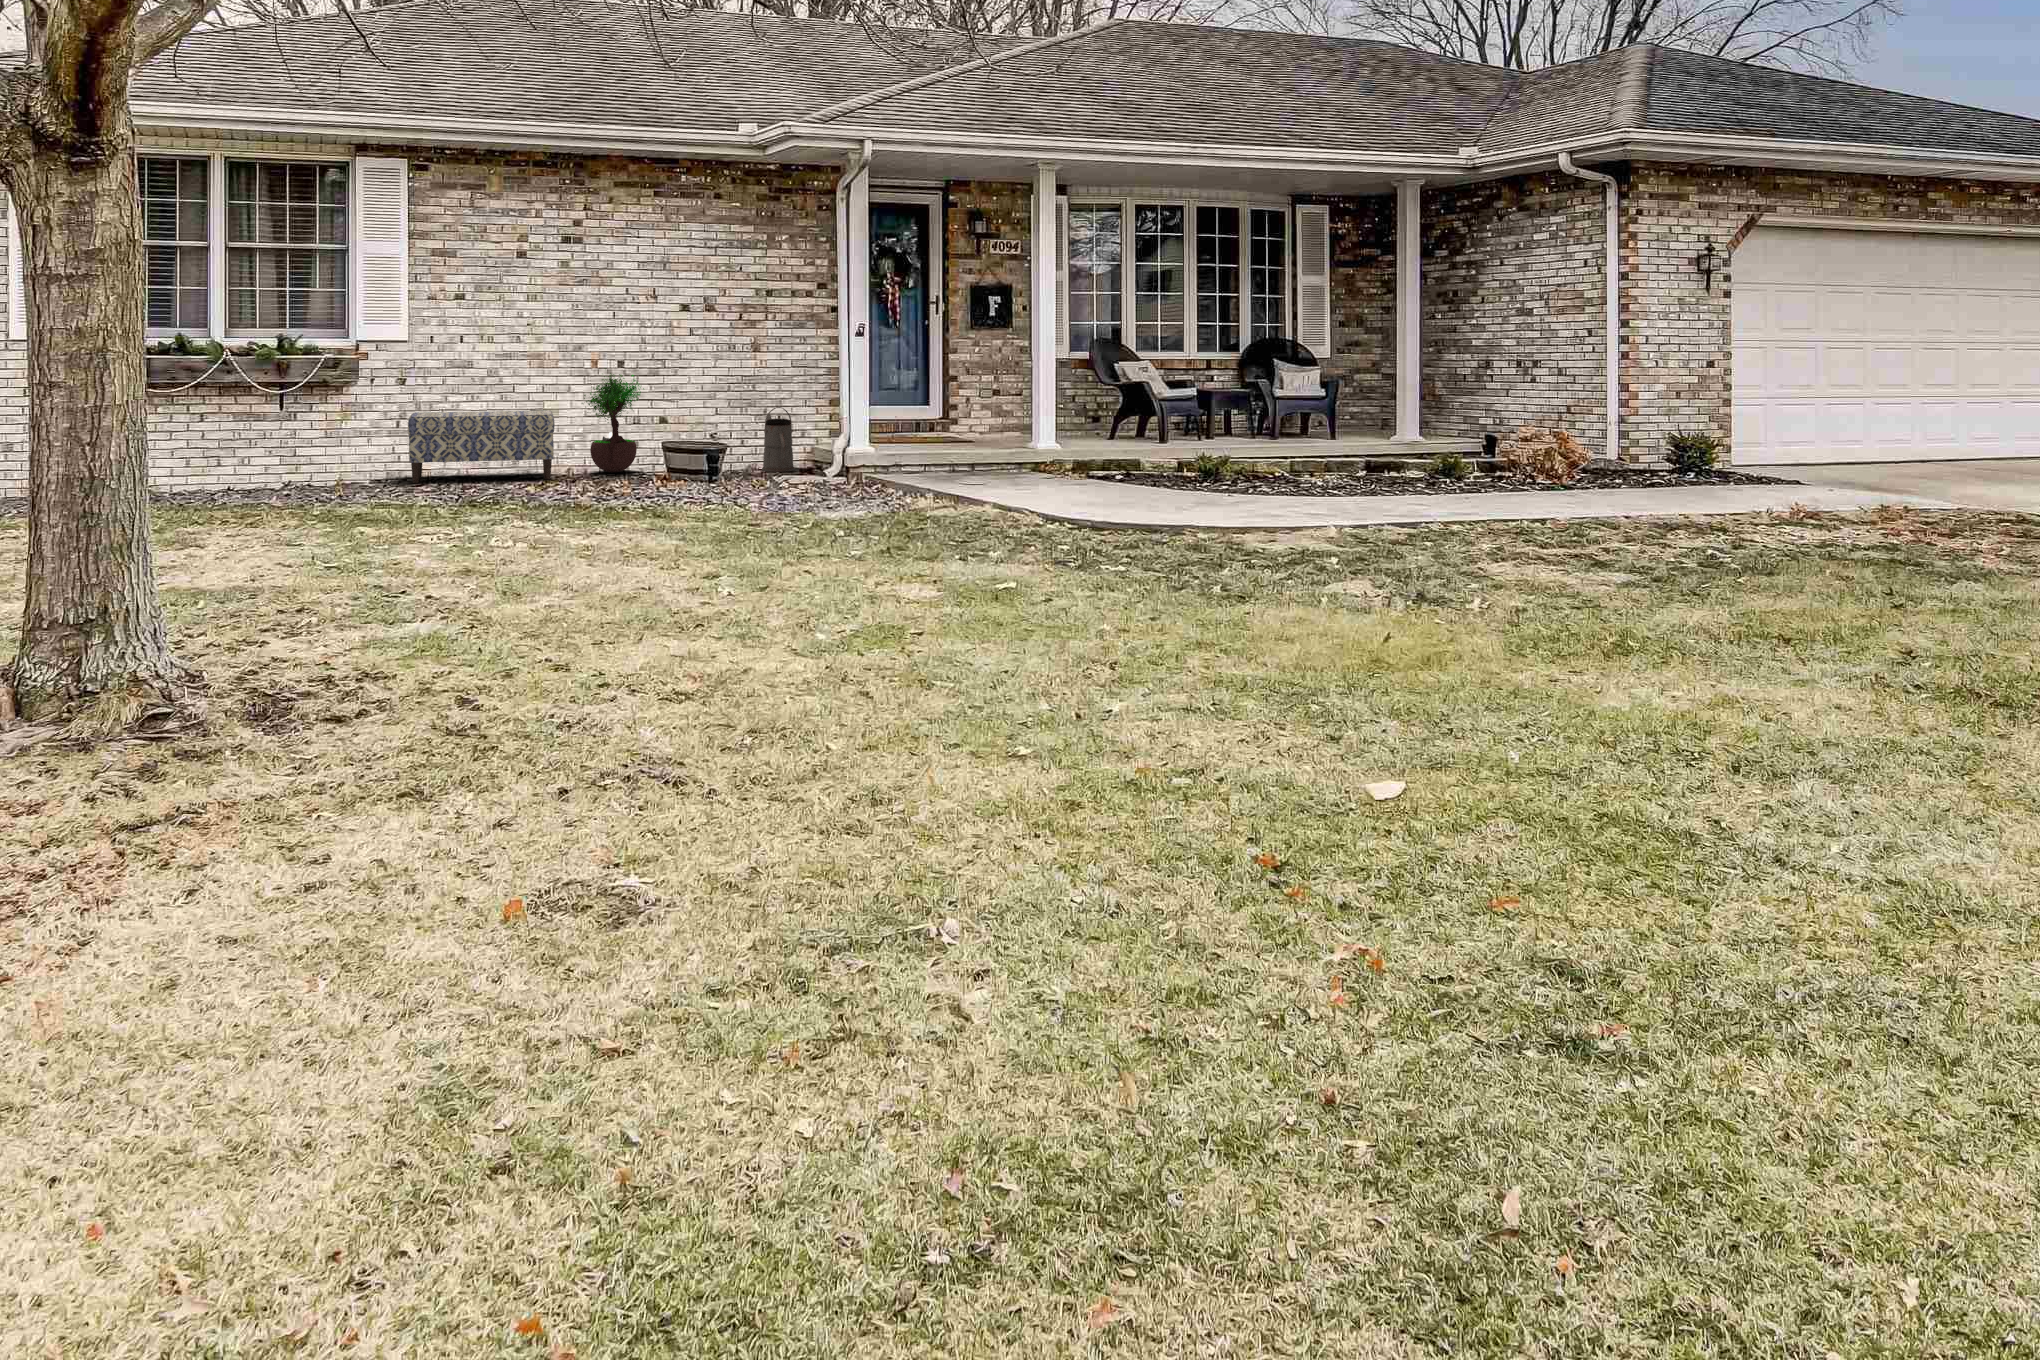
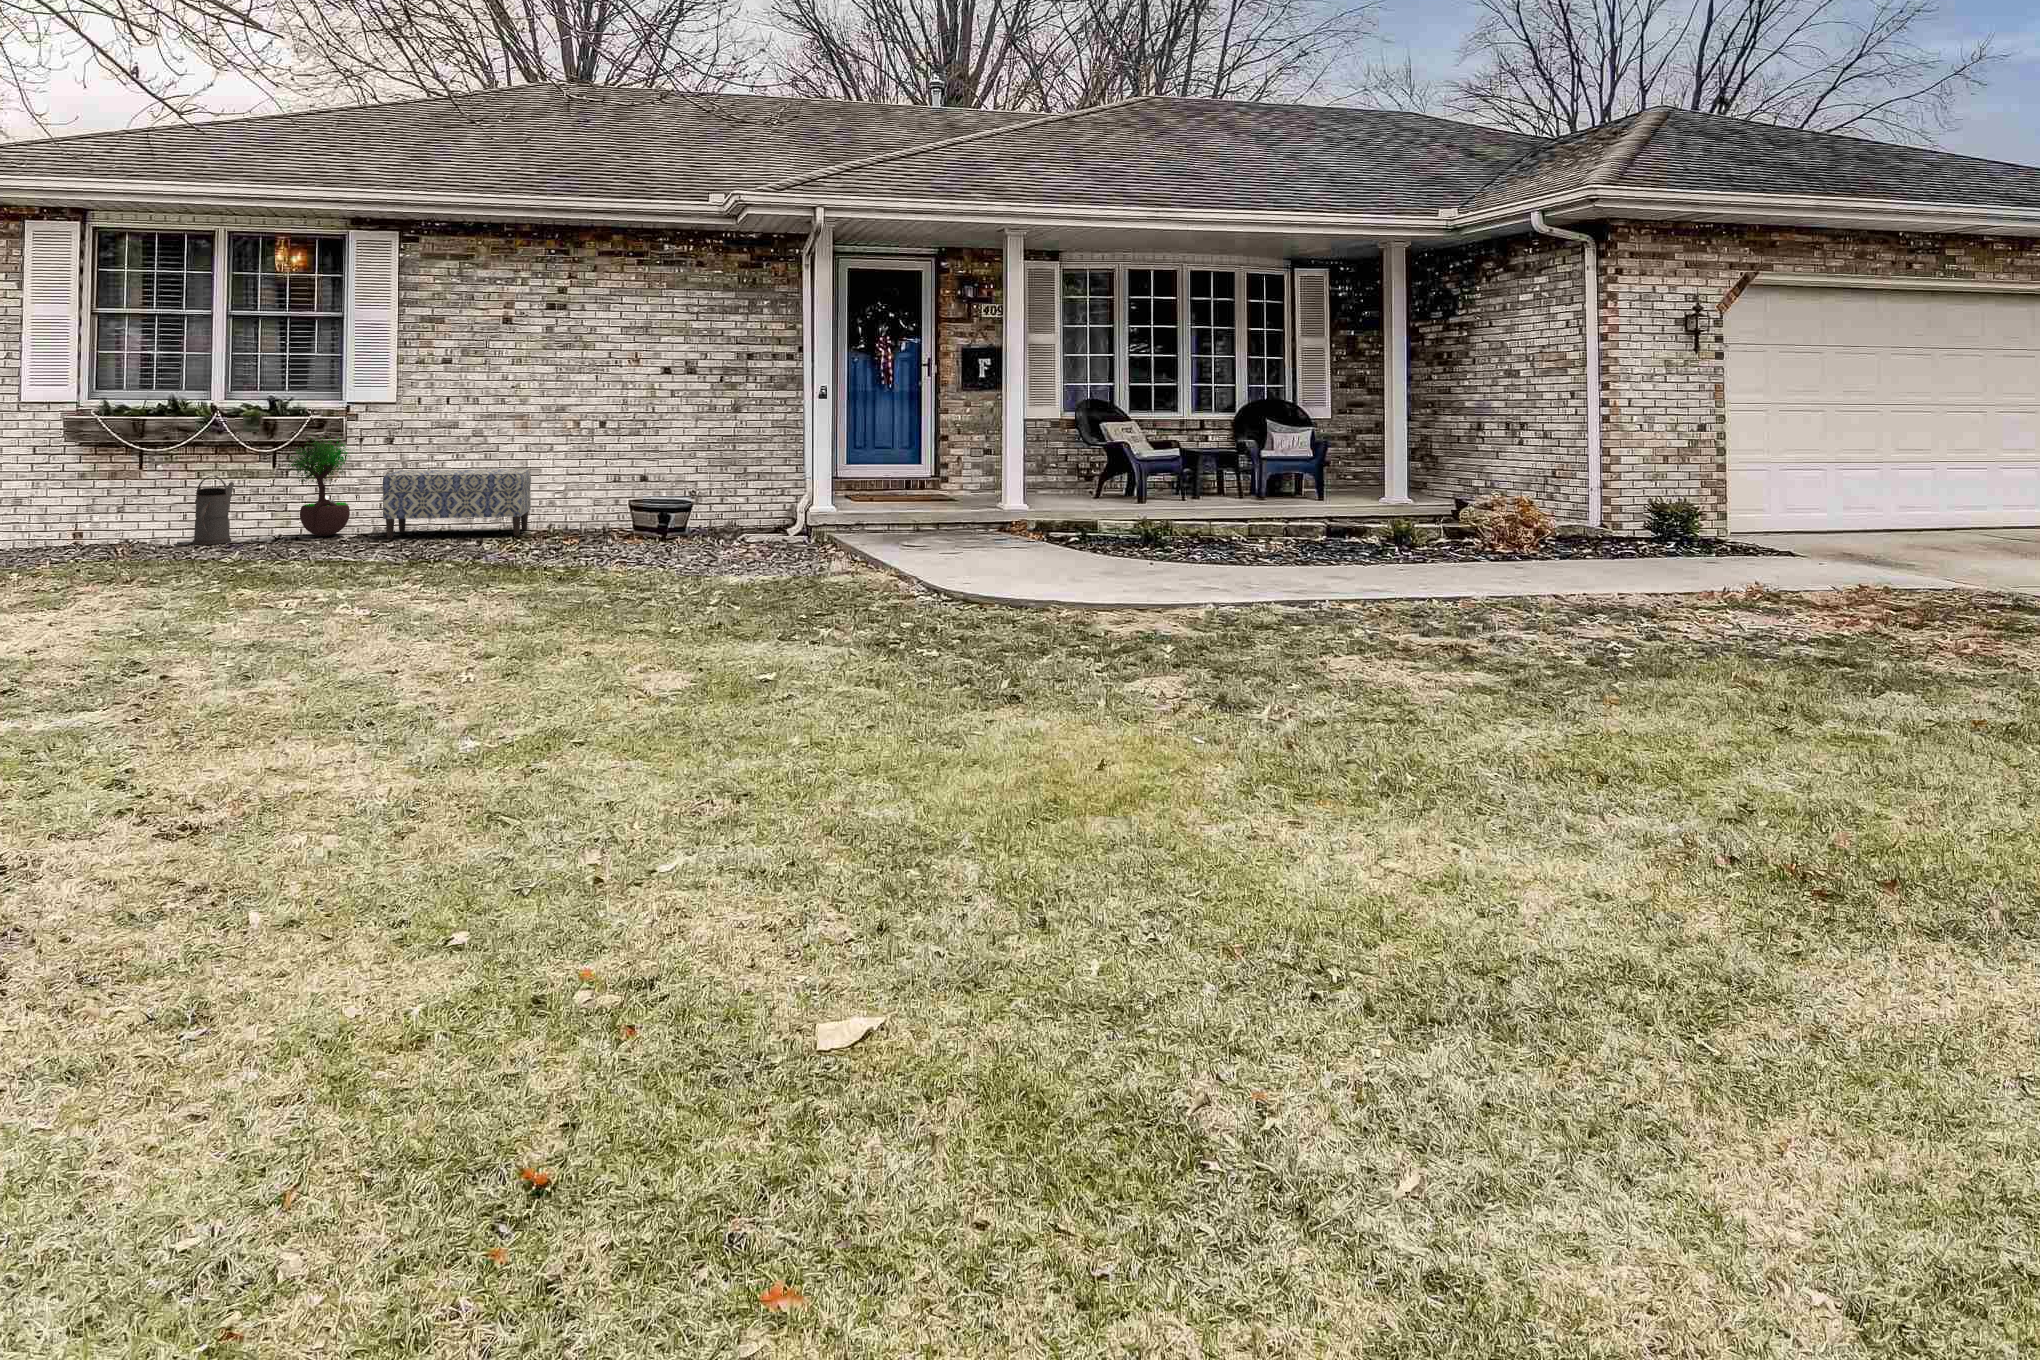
potted tree: present [582,374,644,473] -> present [288,432,350,536]
watering can: present [762,407,795,472] -> present [193,476,234,544]

